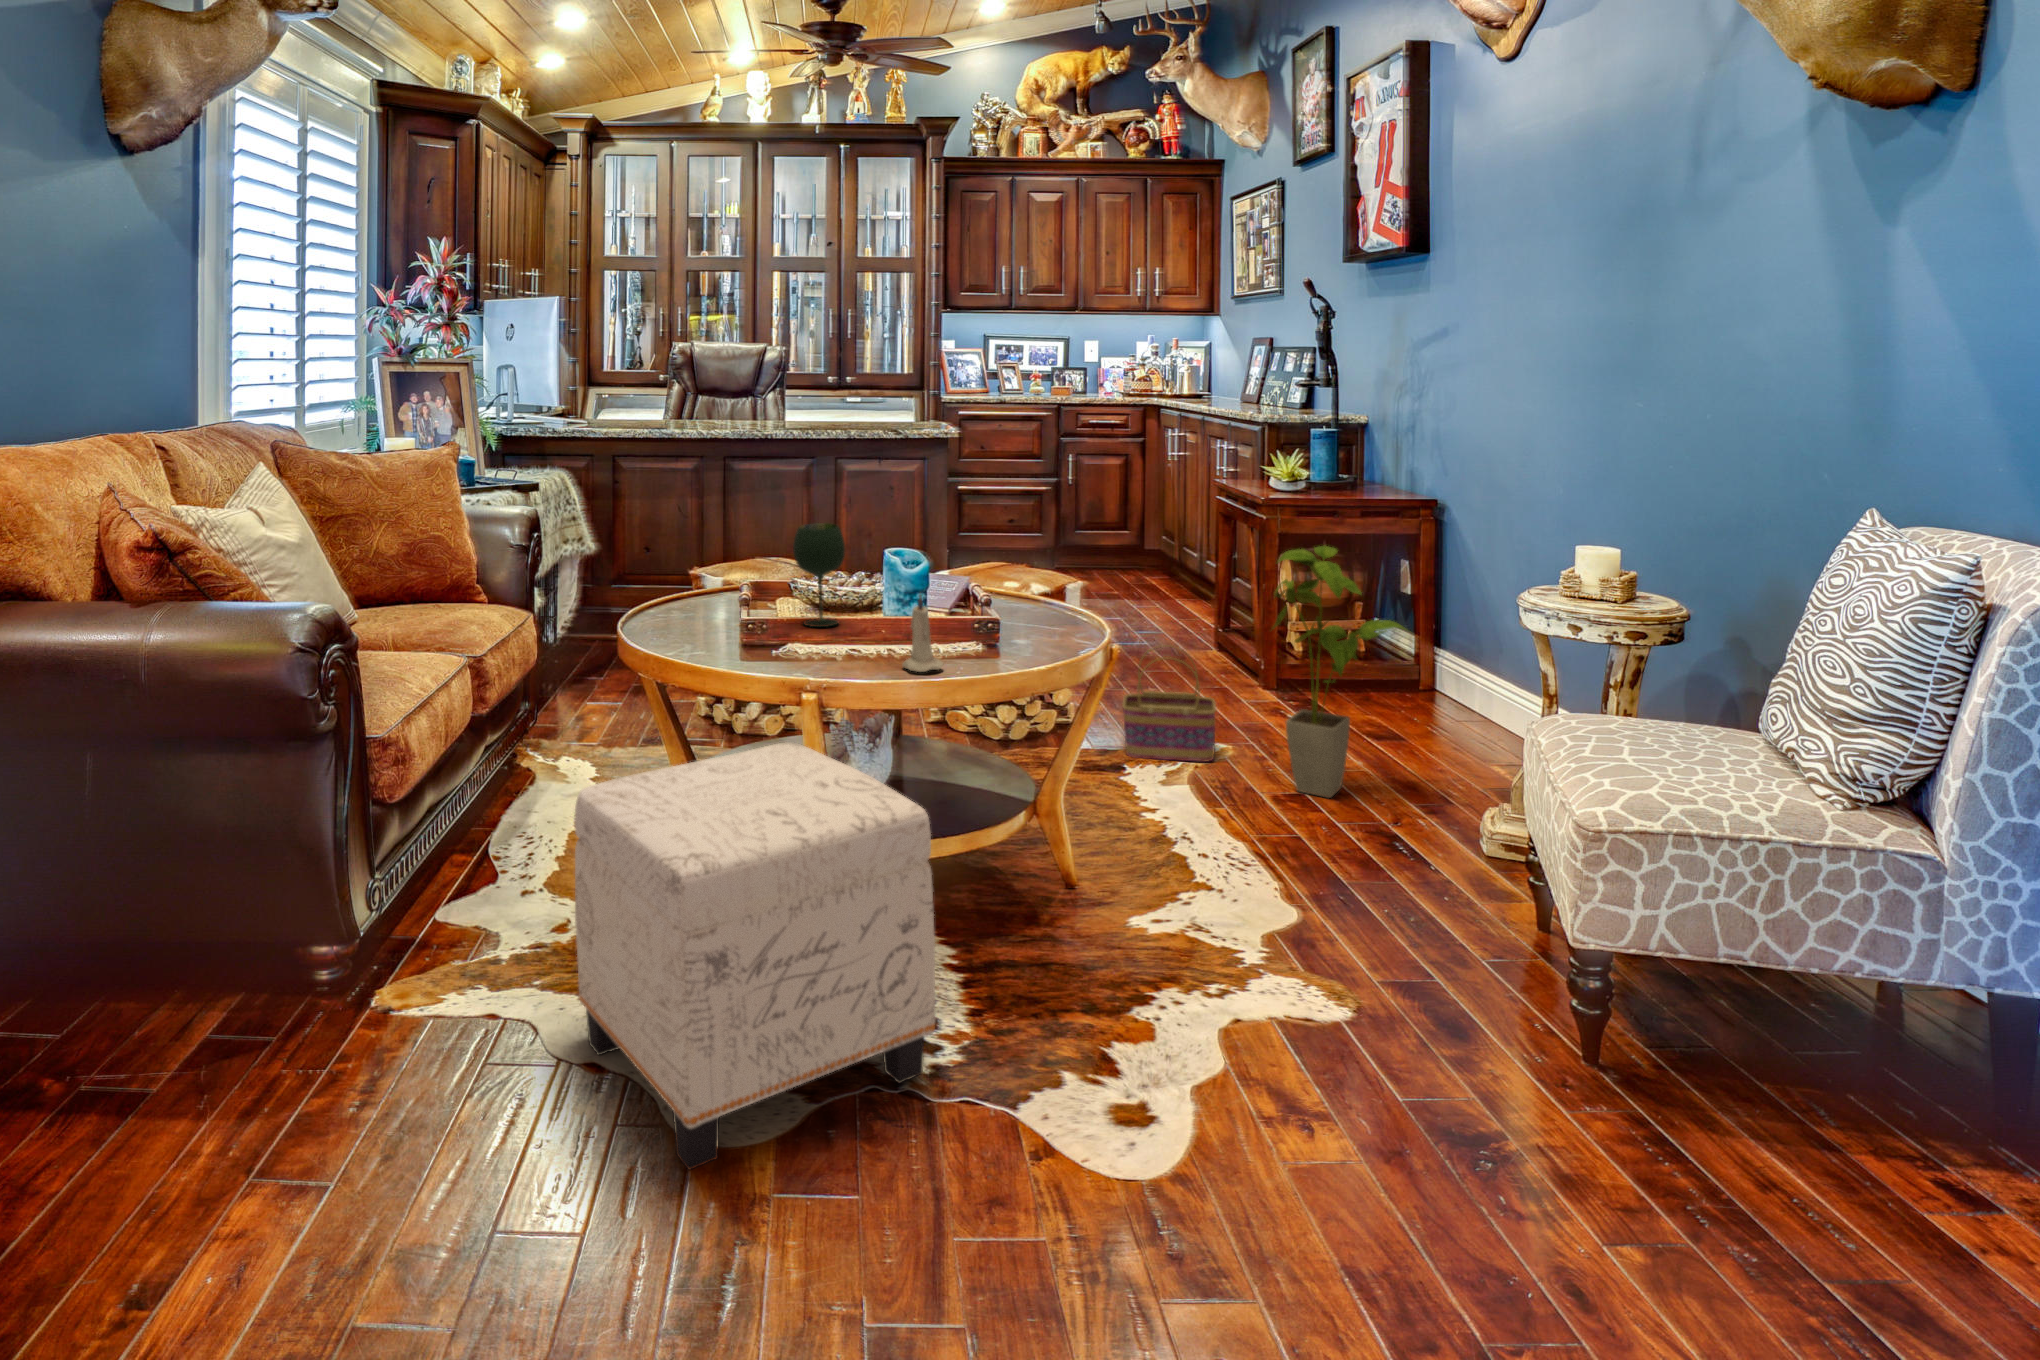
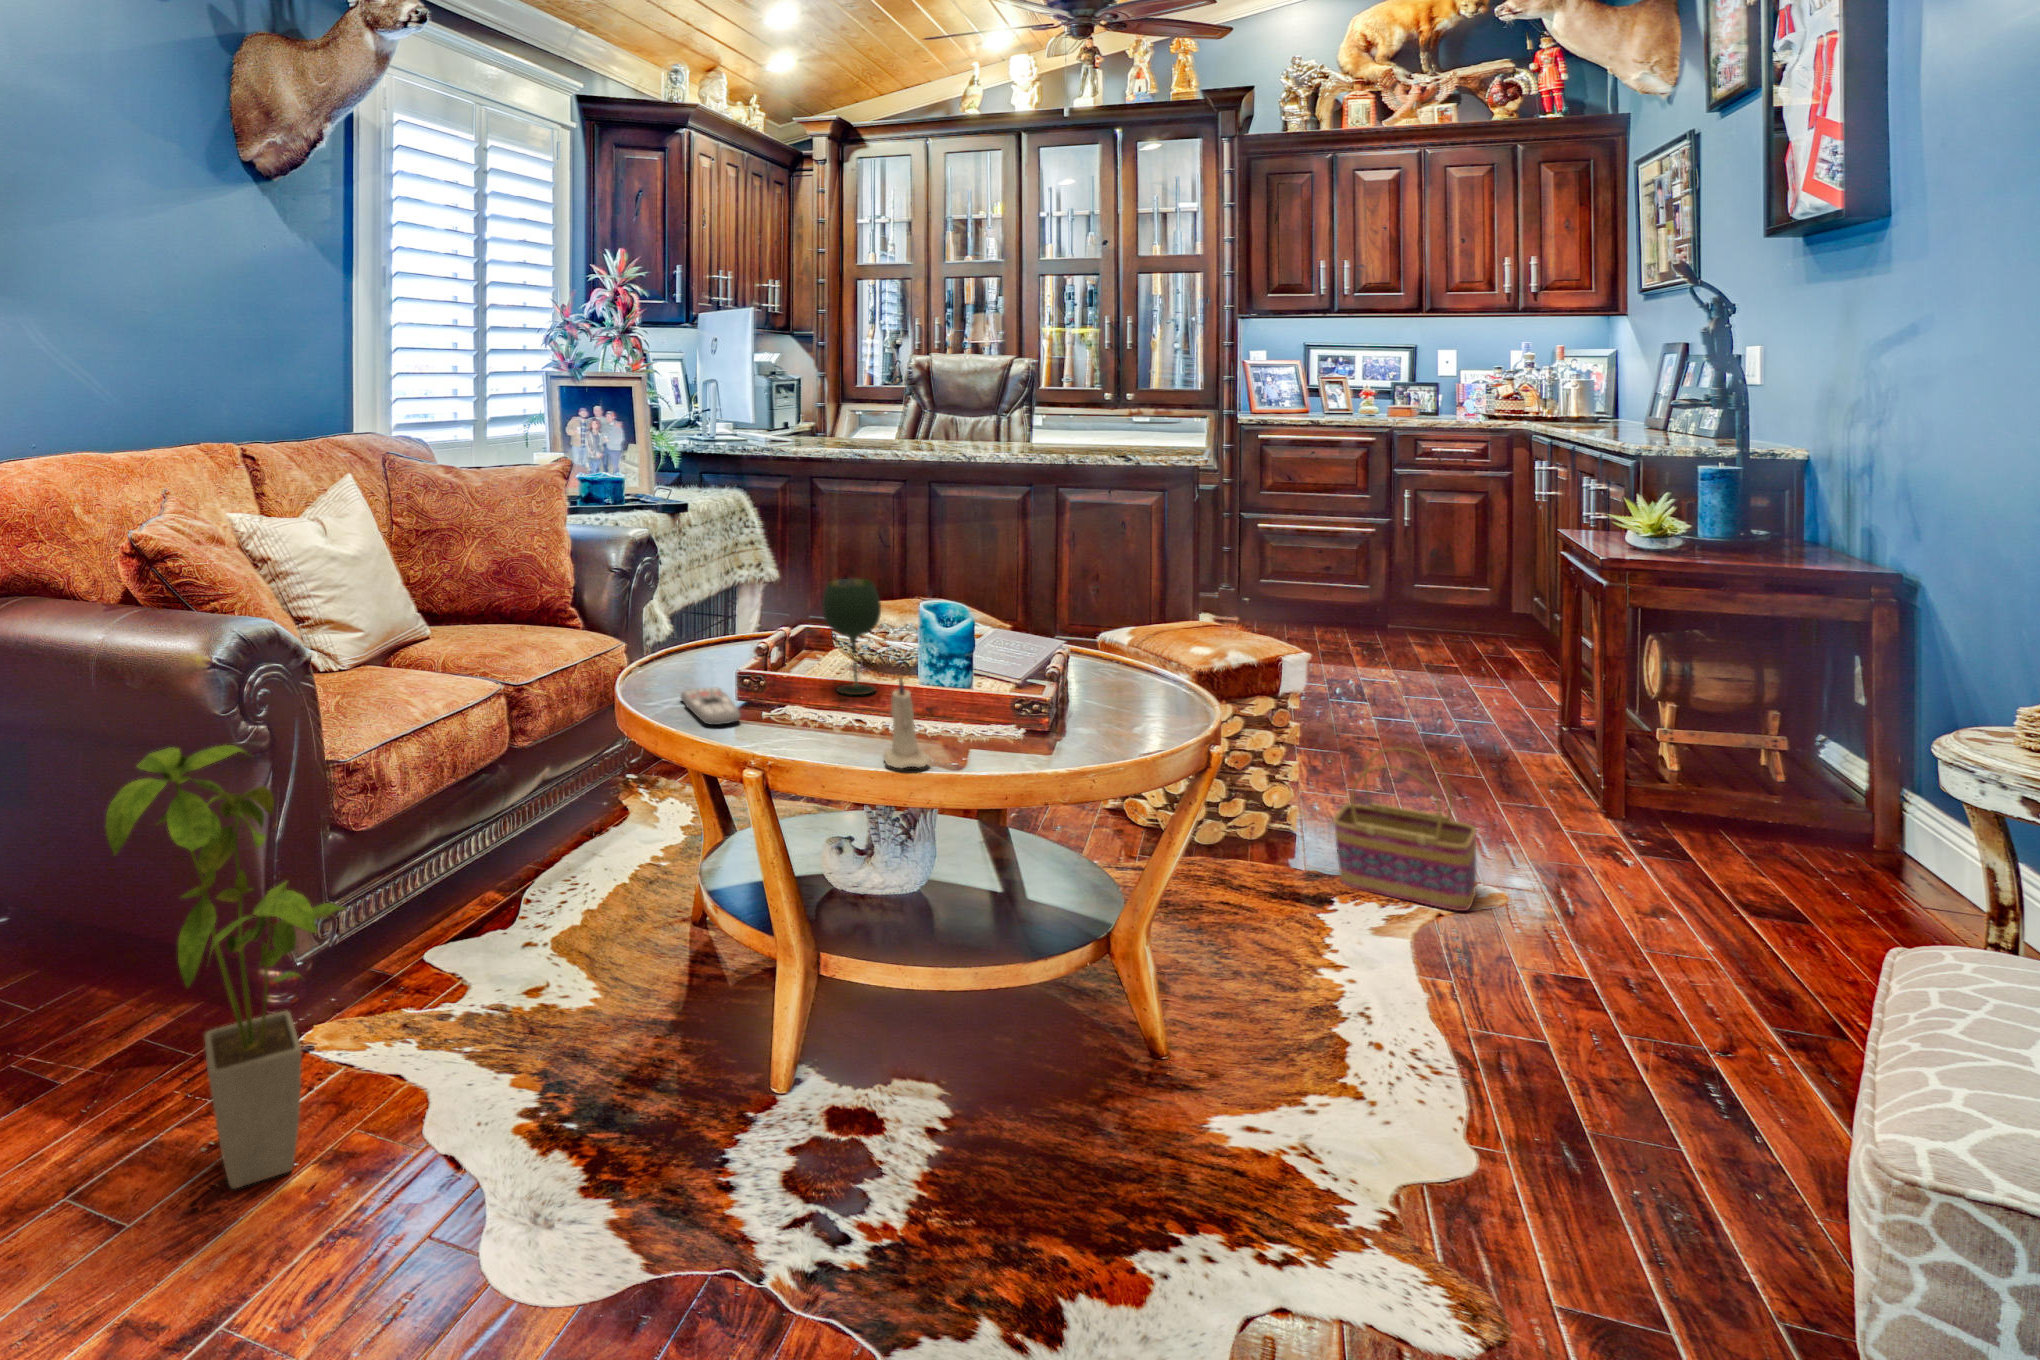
house plant: present [1273,546,1408,798] -> present [106,745,346,1189]
remote control: none [675,630,753,659] -> present [681,688,741,725]
ottoman: present [574,742,935,1170] -> none [484,828,824,1295]

